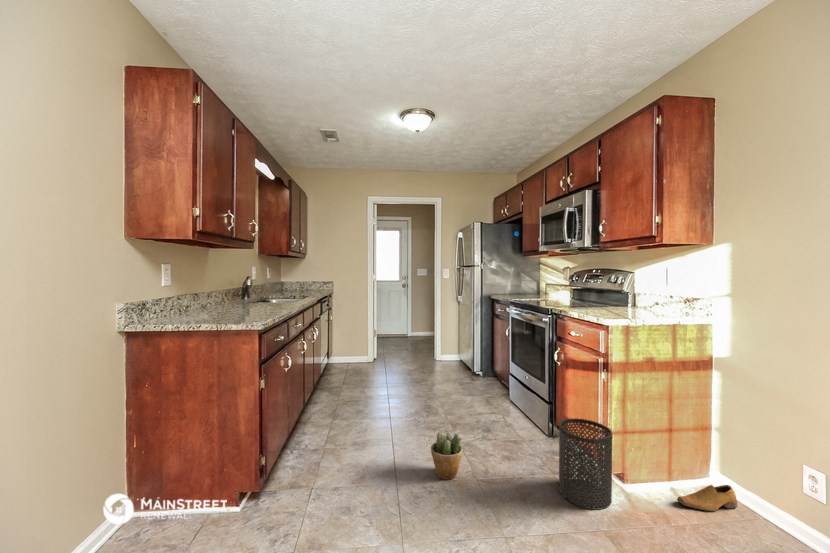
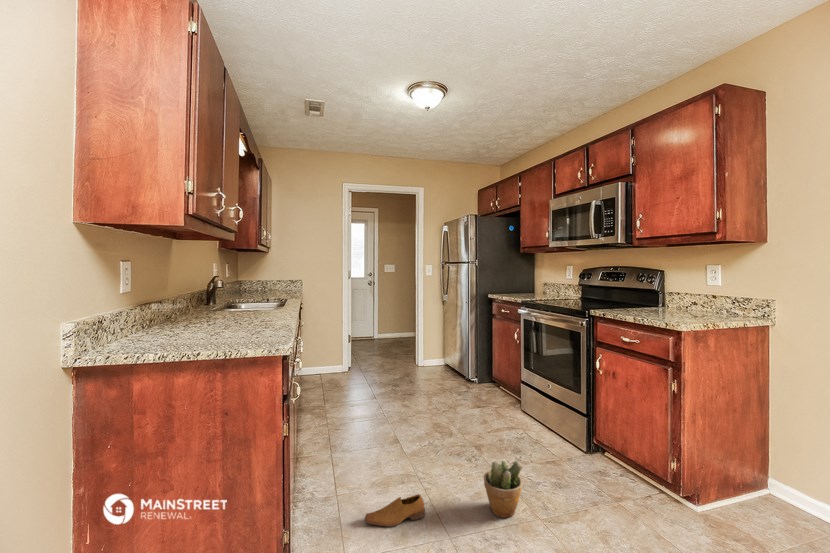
trash can: present [559,418,612,510] -> none [628,431,693,535]
shoe: present [677,485,738,511] -> present [365,494,425,527]

